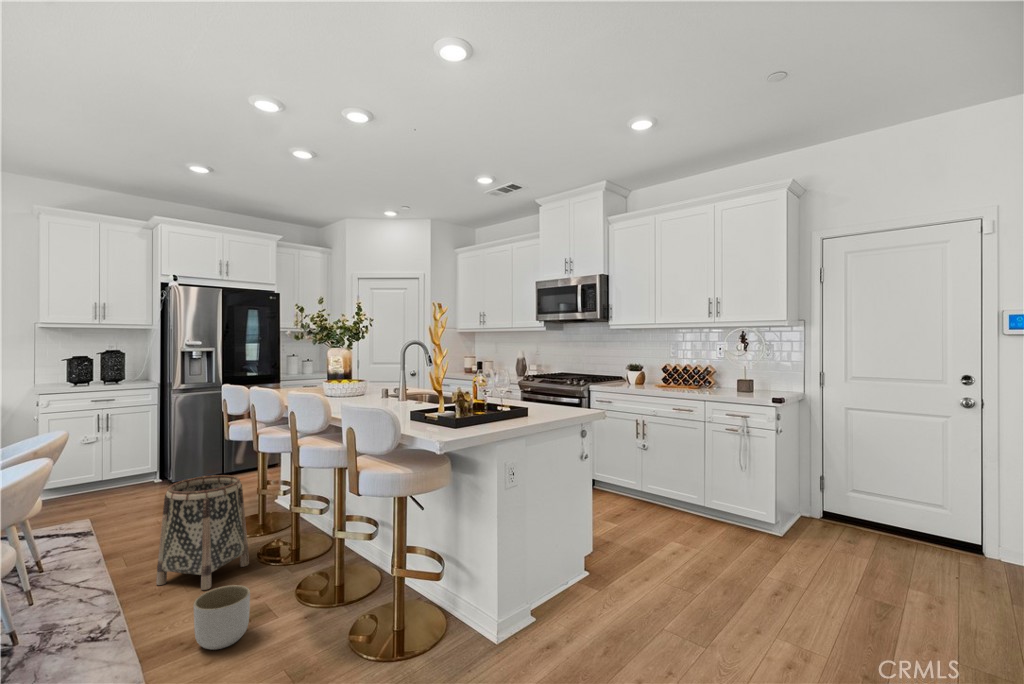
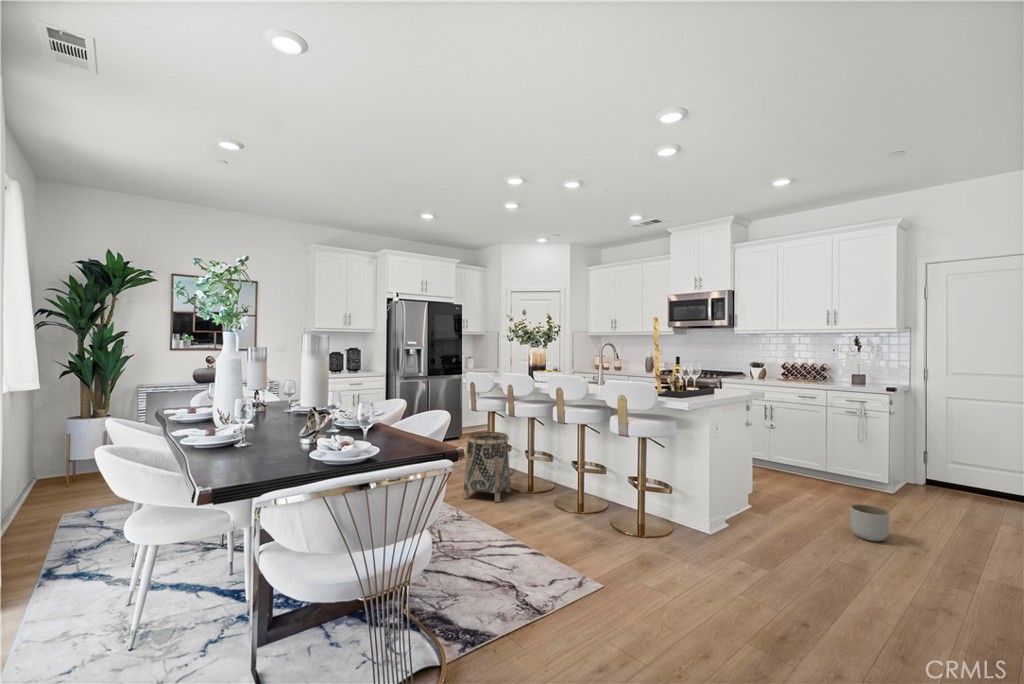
planter: present [194,585,250,650] -> present [850,504,890,541]

